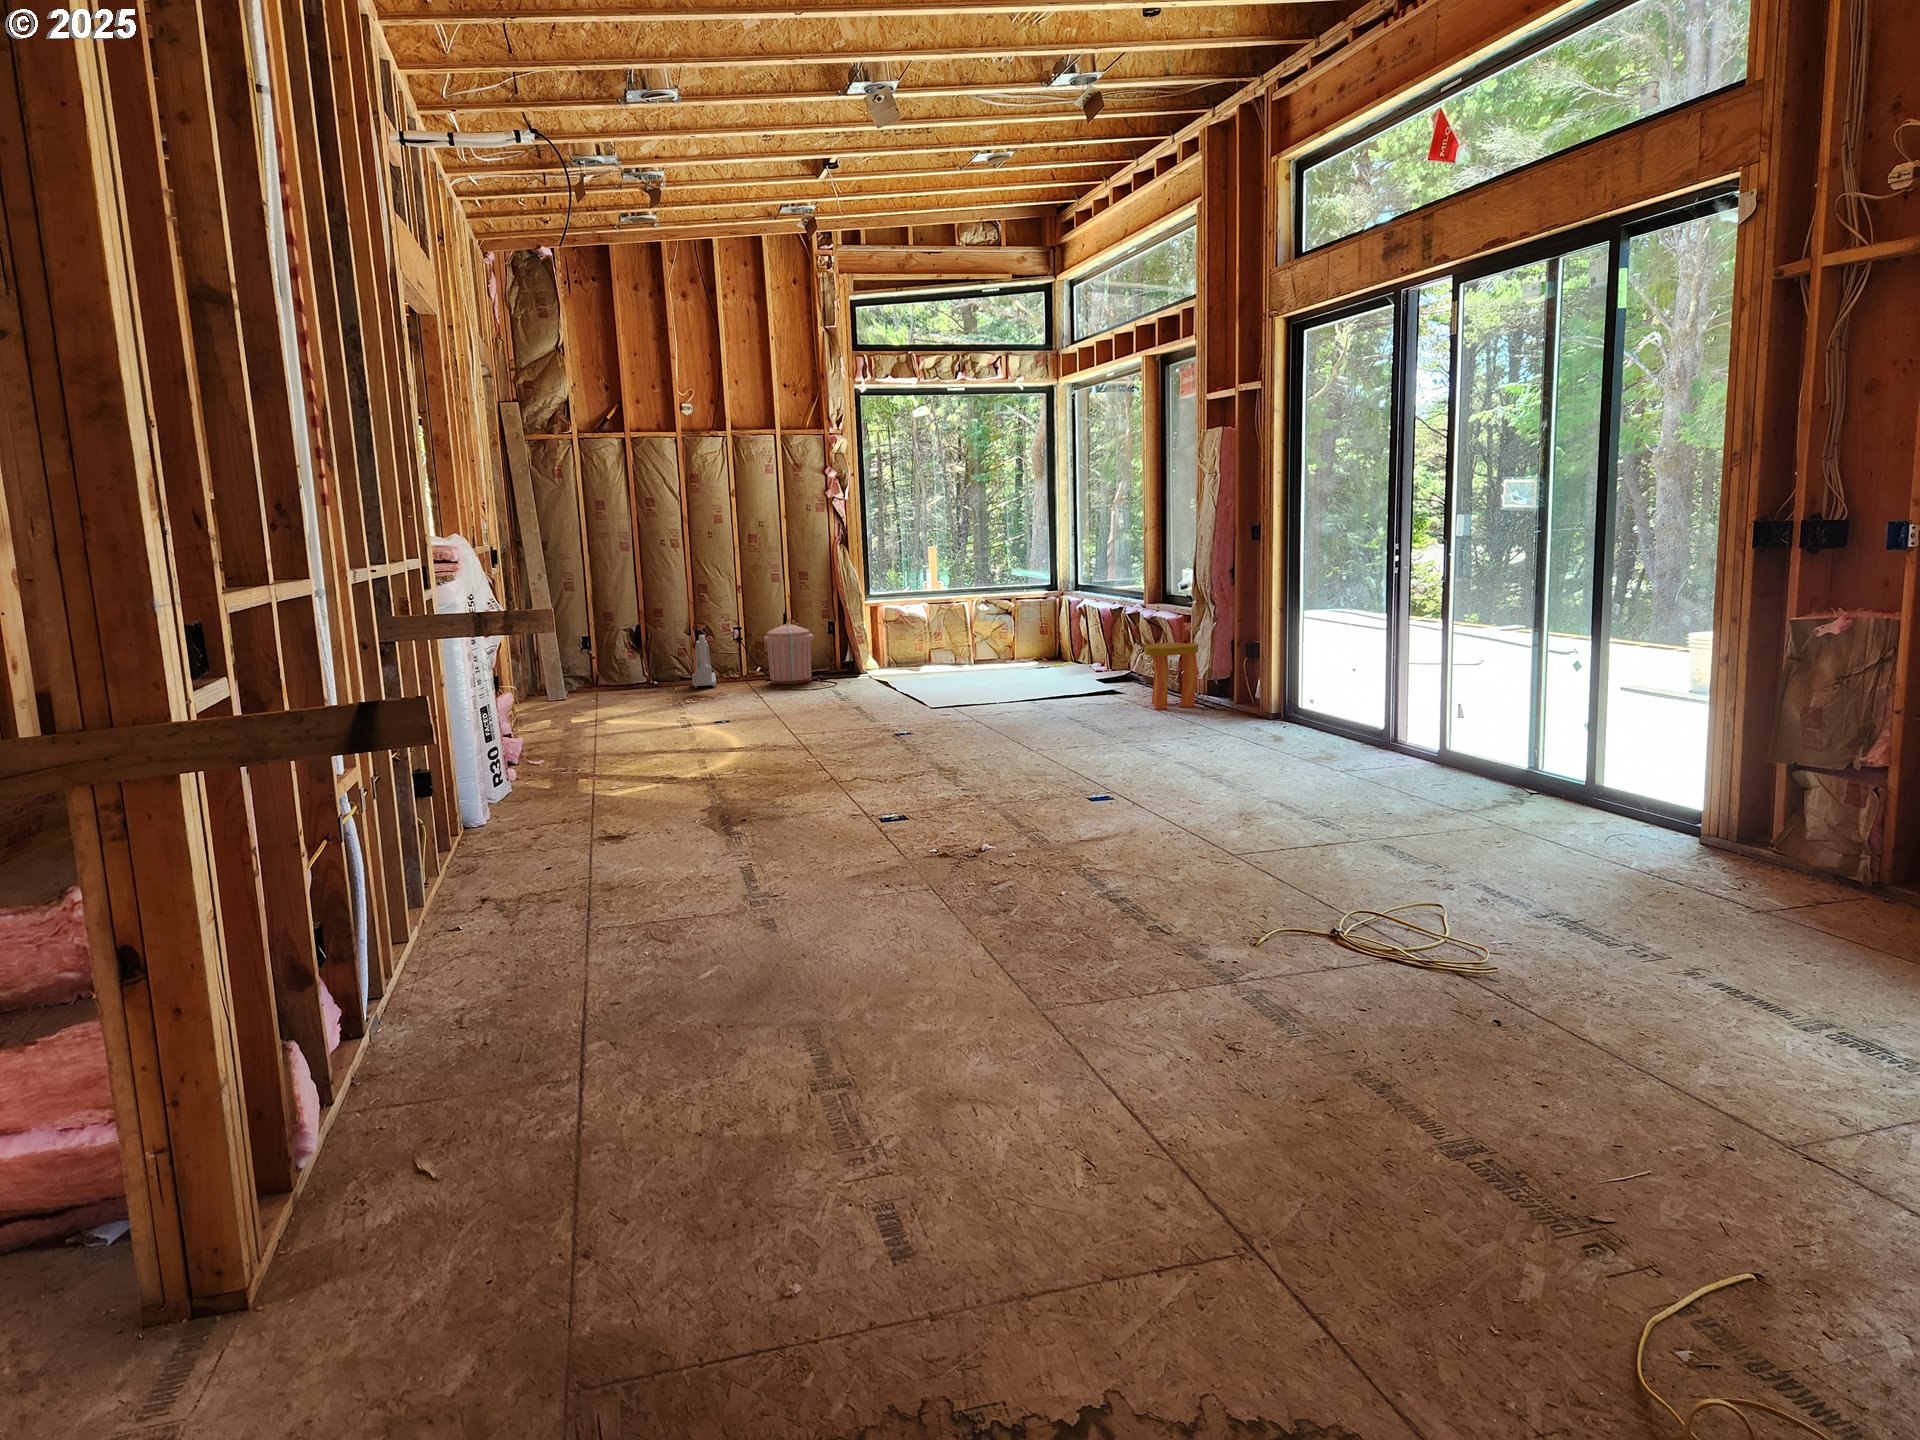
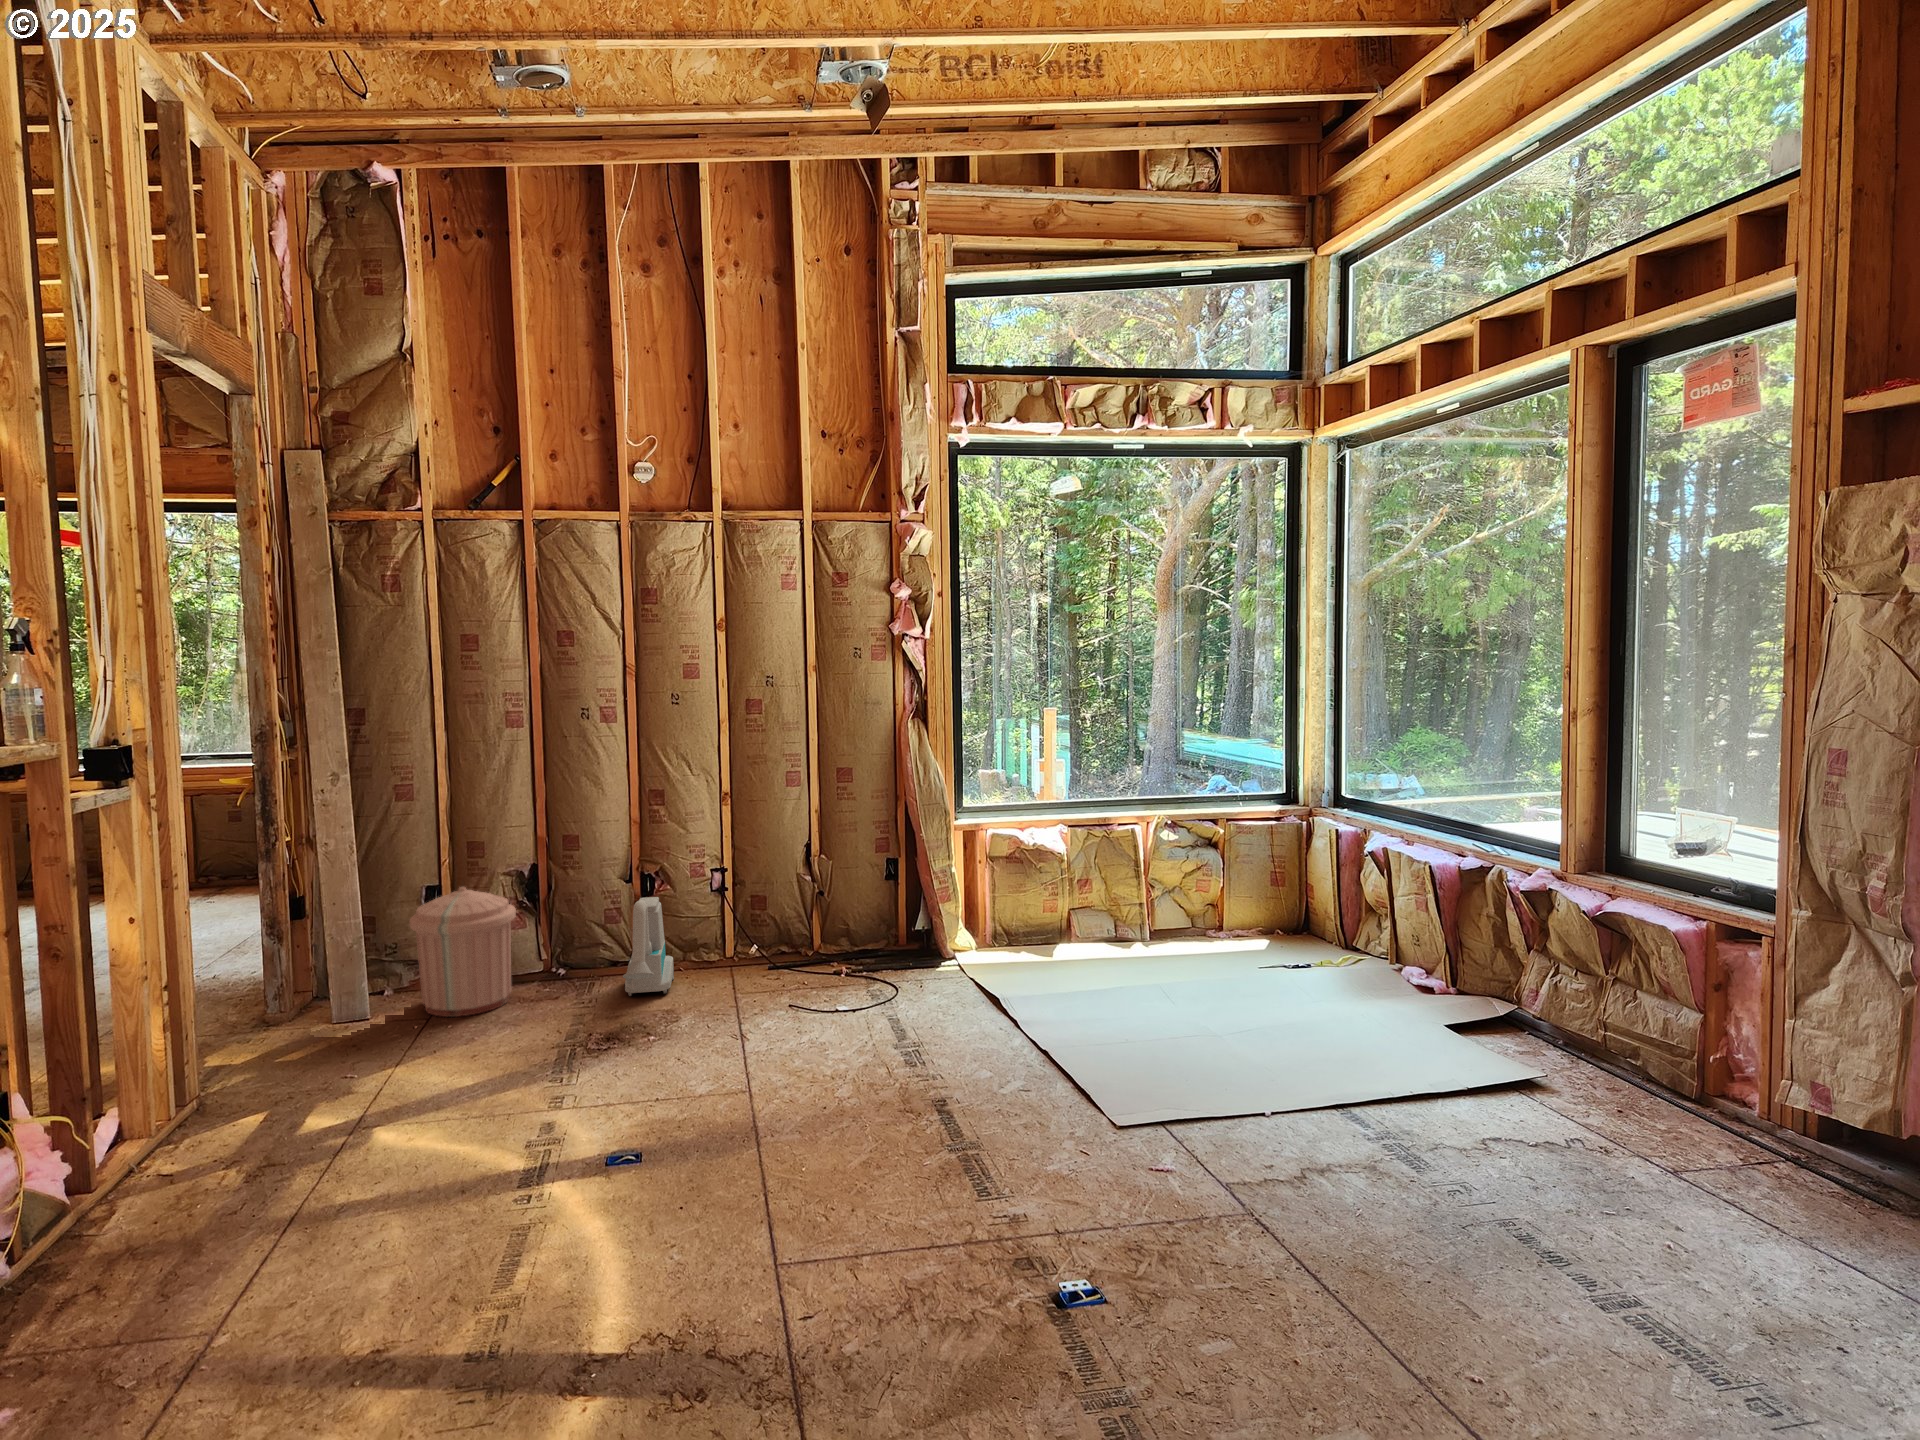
trash can: present [764,622,813,684] -> present [410,887,516,1017]
stool: present [1144,643,1199,709] -> none [1699,1040,1871,1259]

